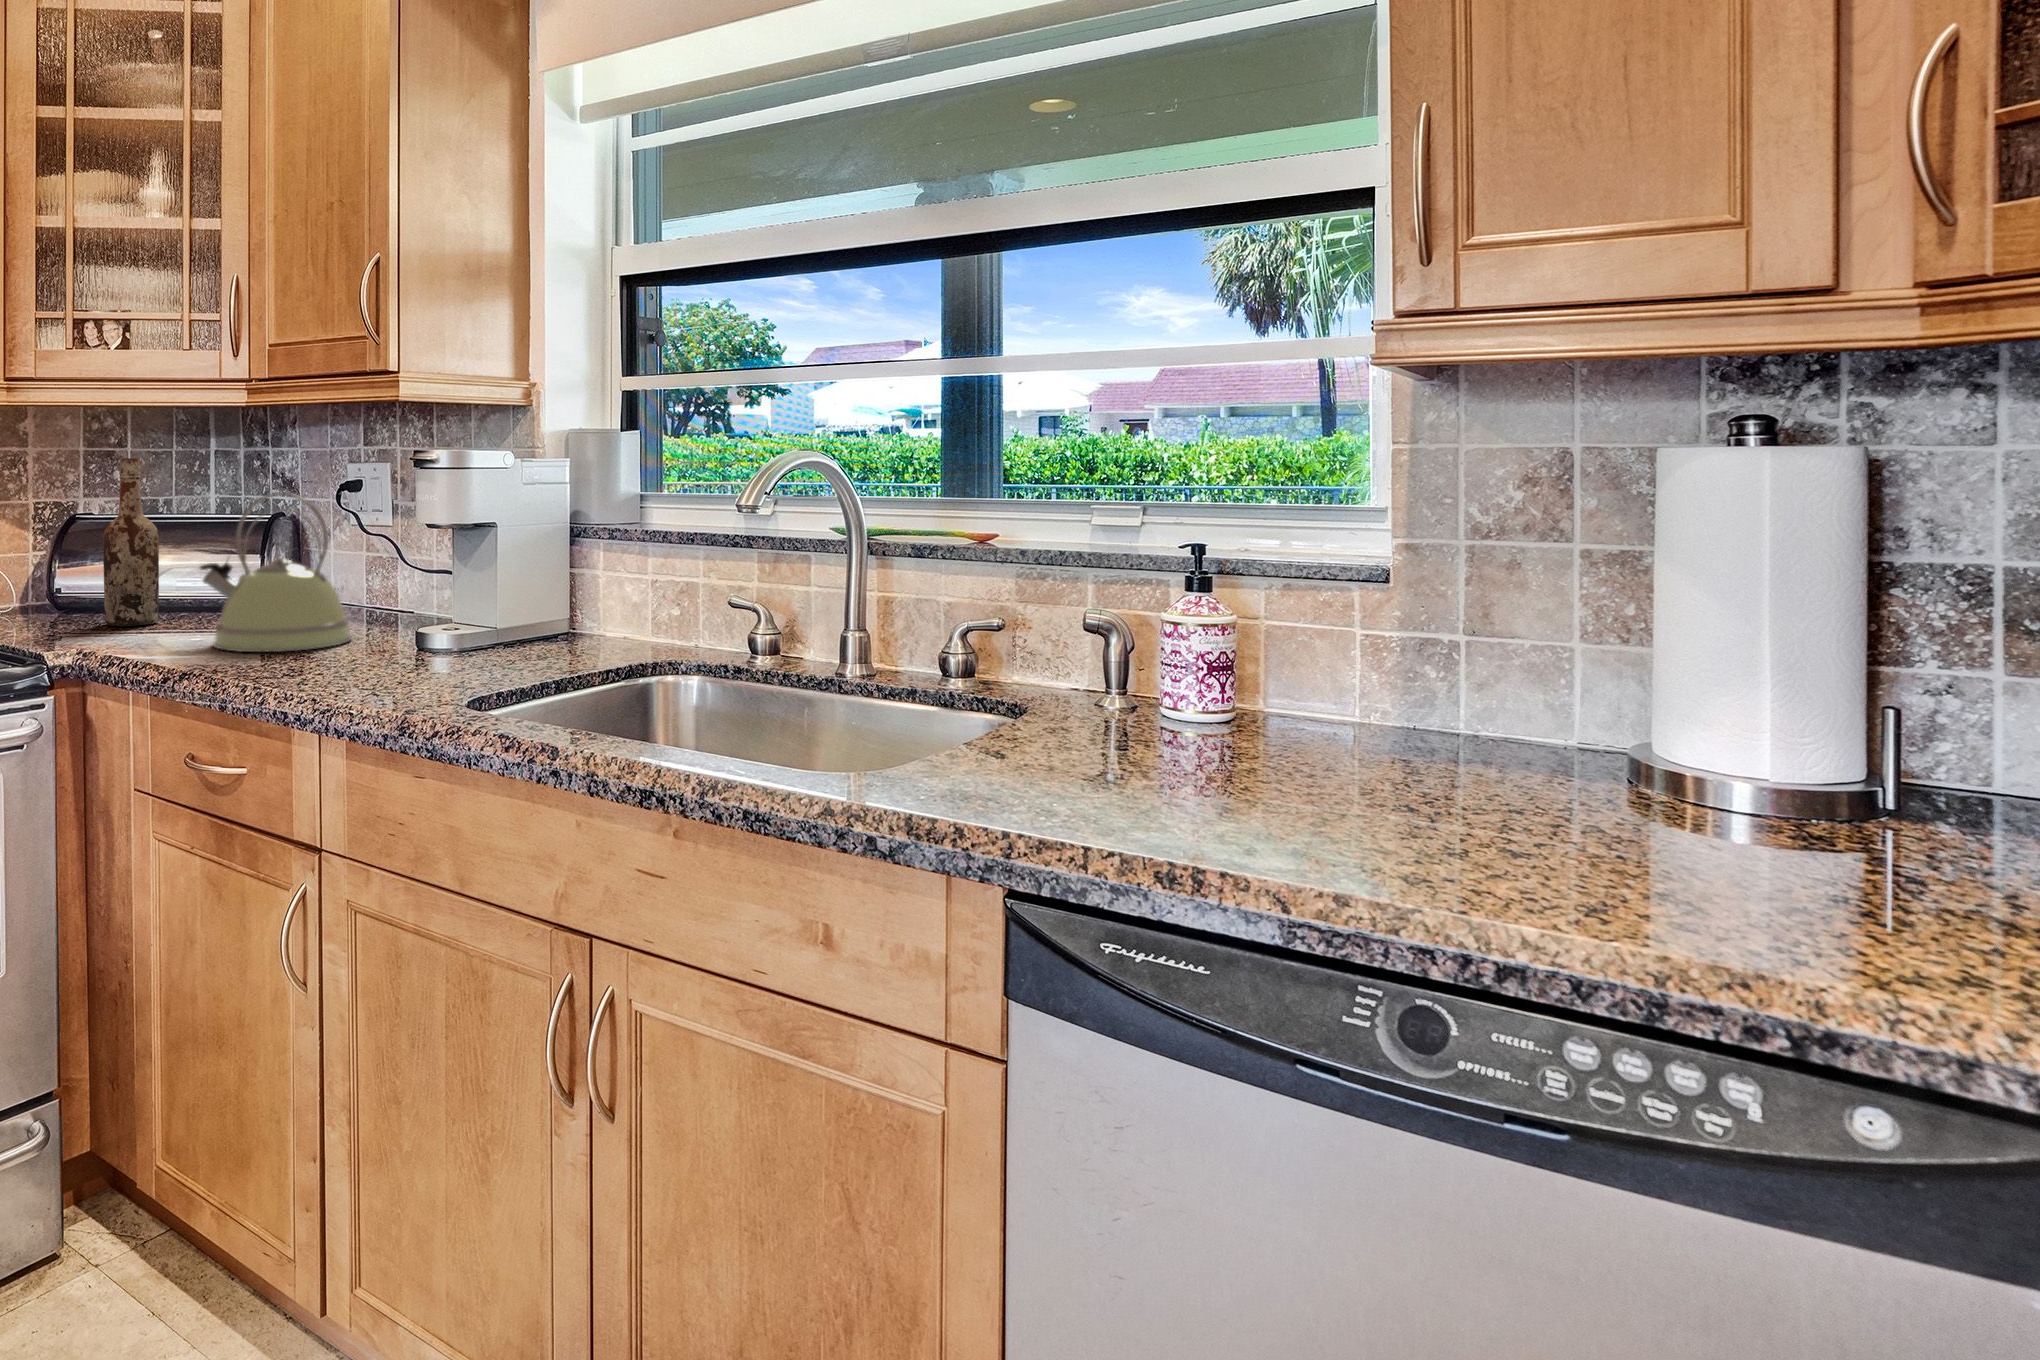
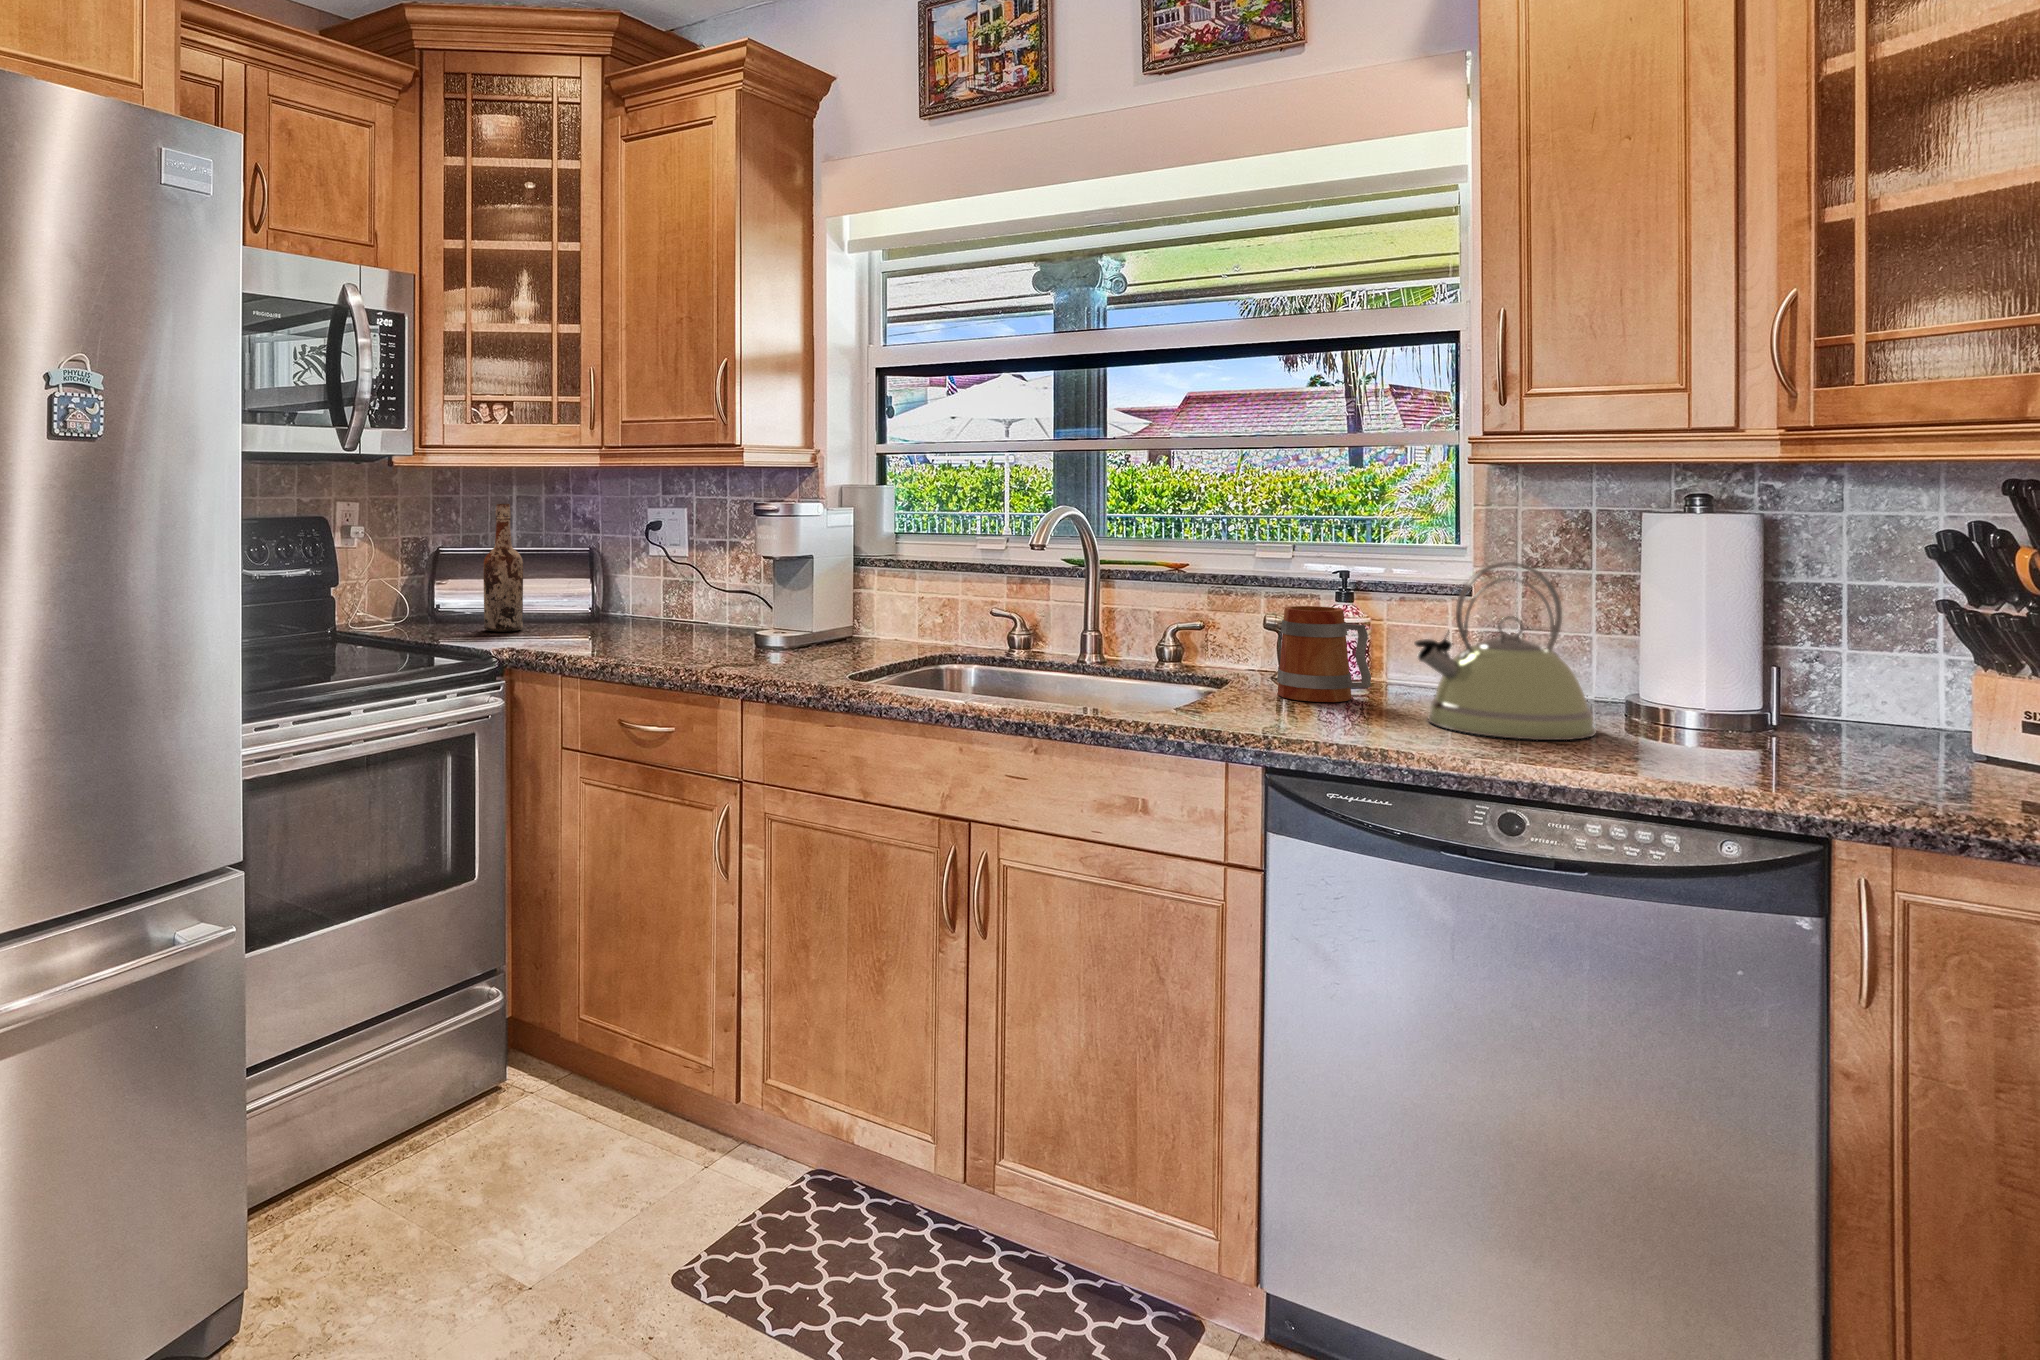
kettle: present [200,492,352,652] -> present [1415,562,1596,740]
mug: none [1080,598,1218,751] -> present [1277,606,1371,702]

